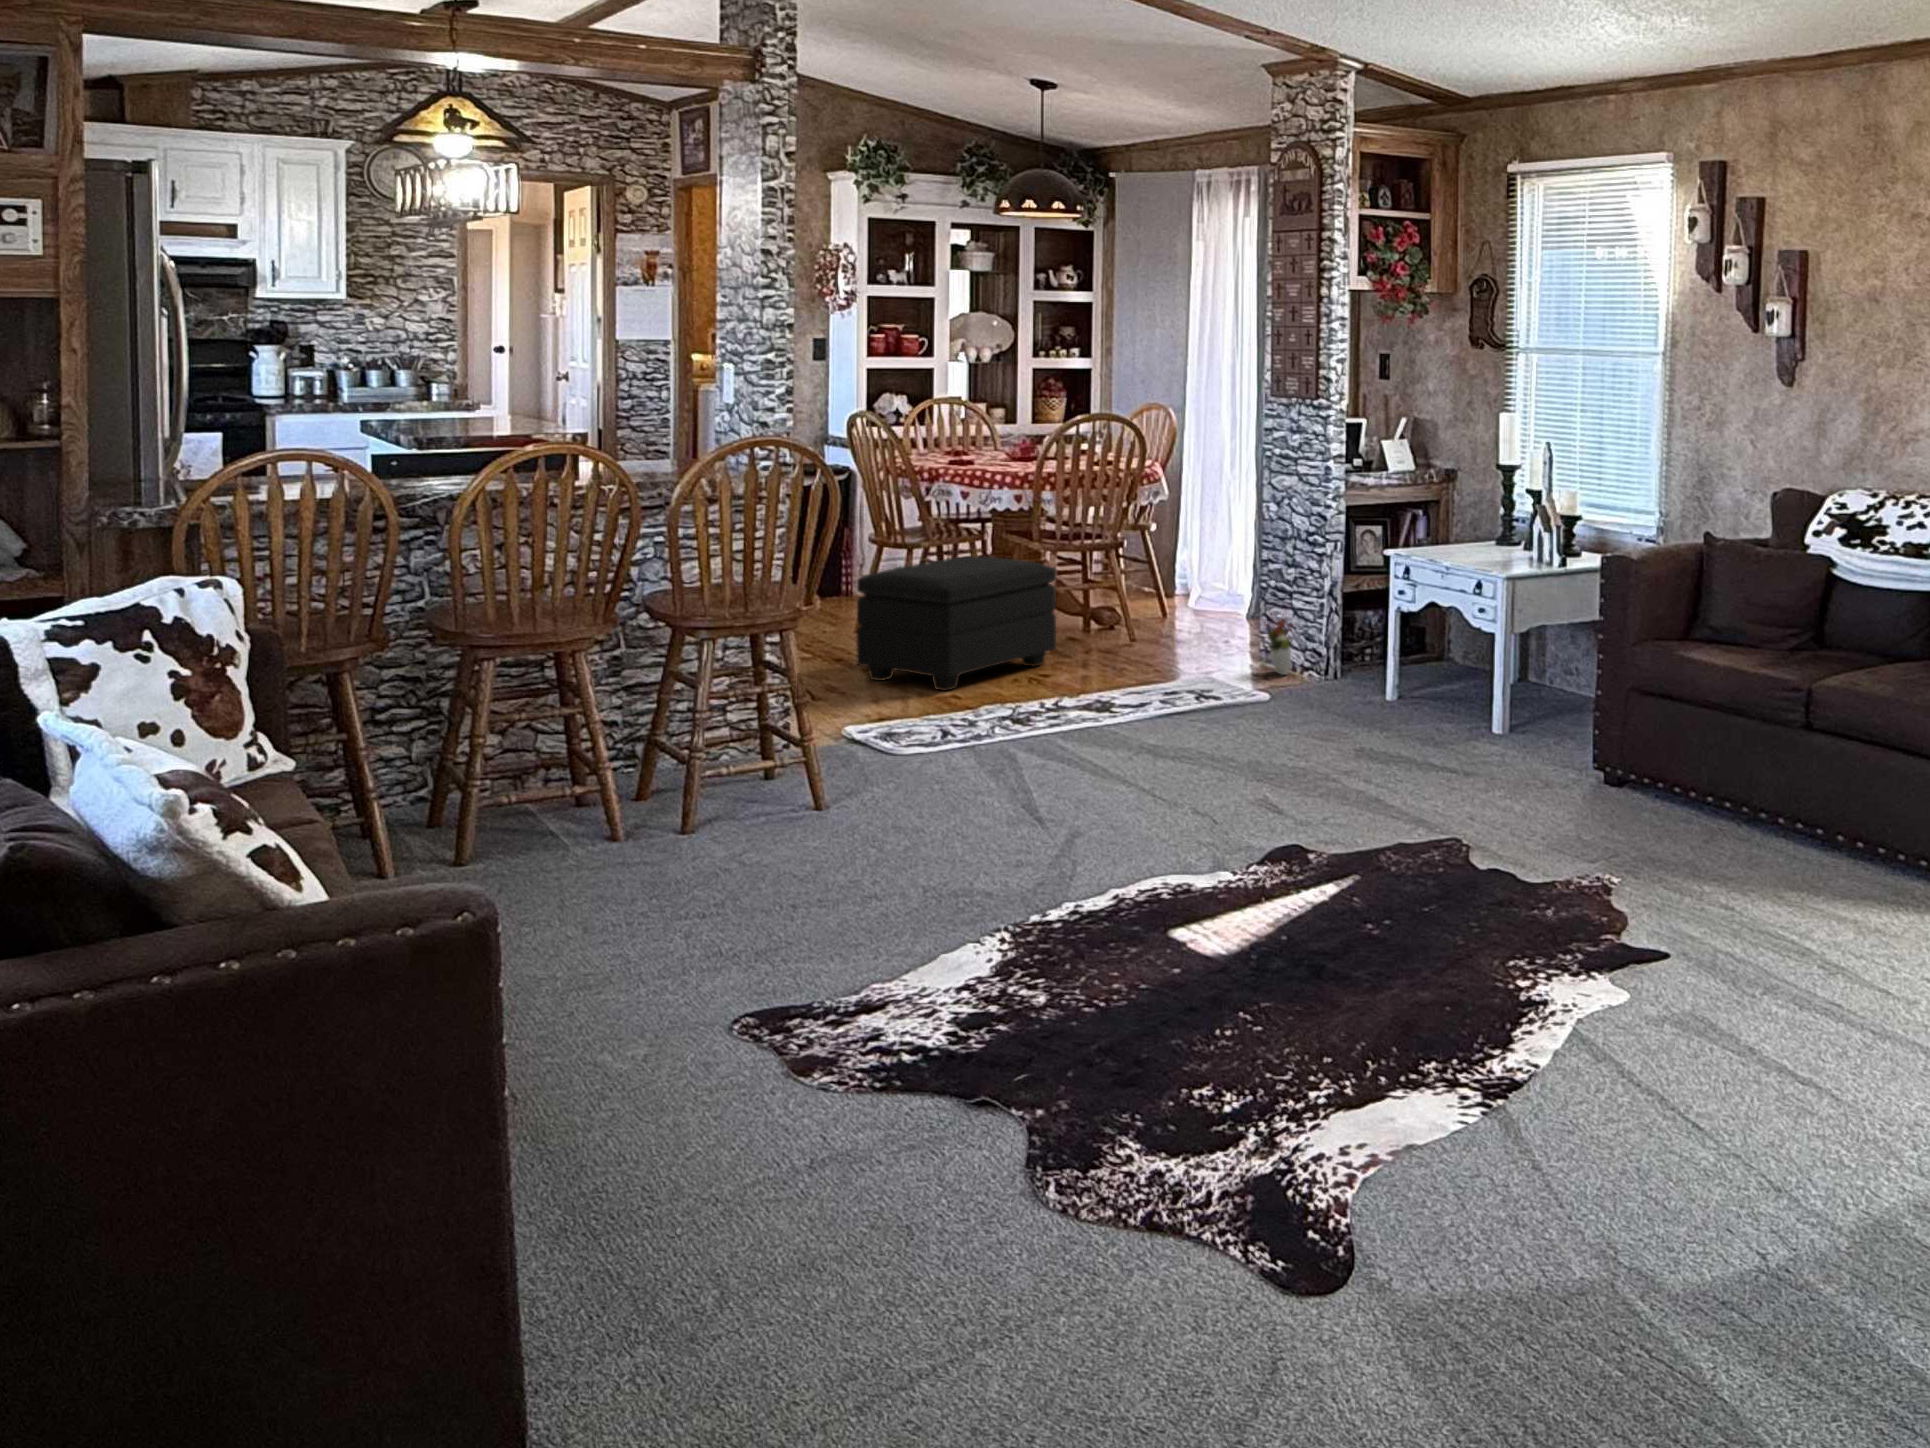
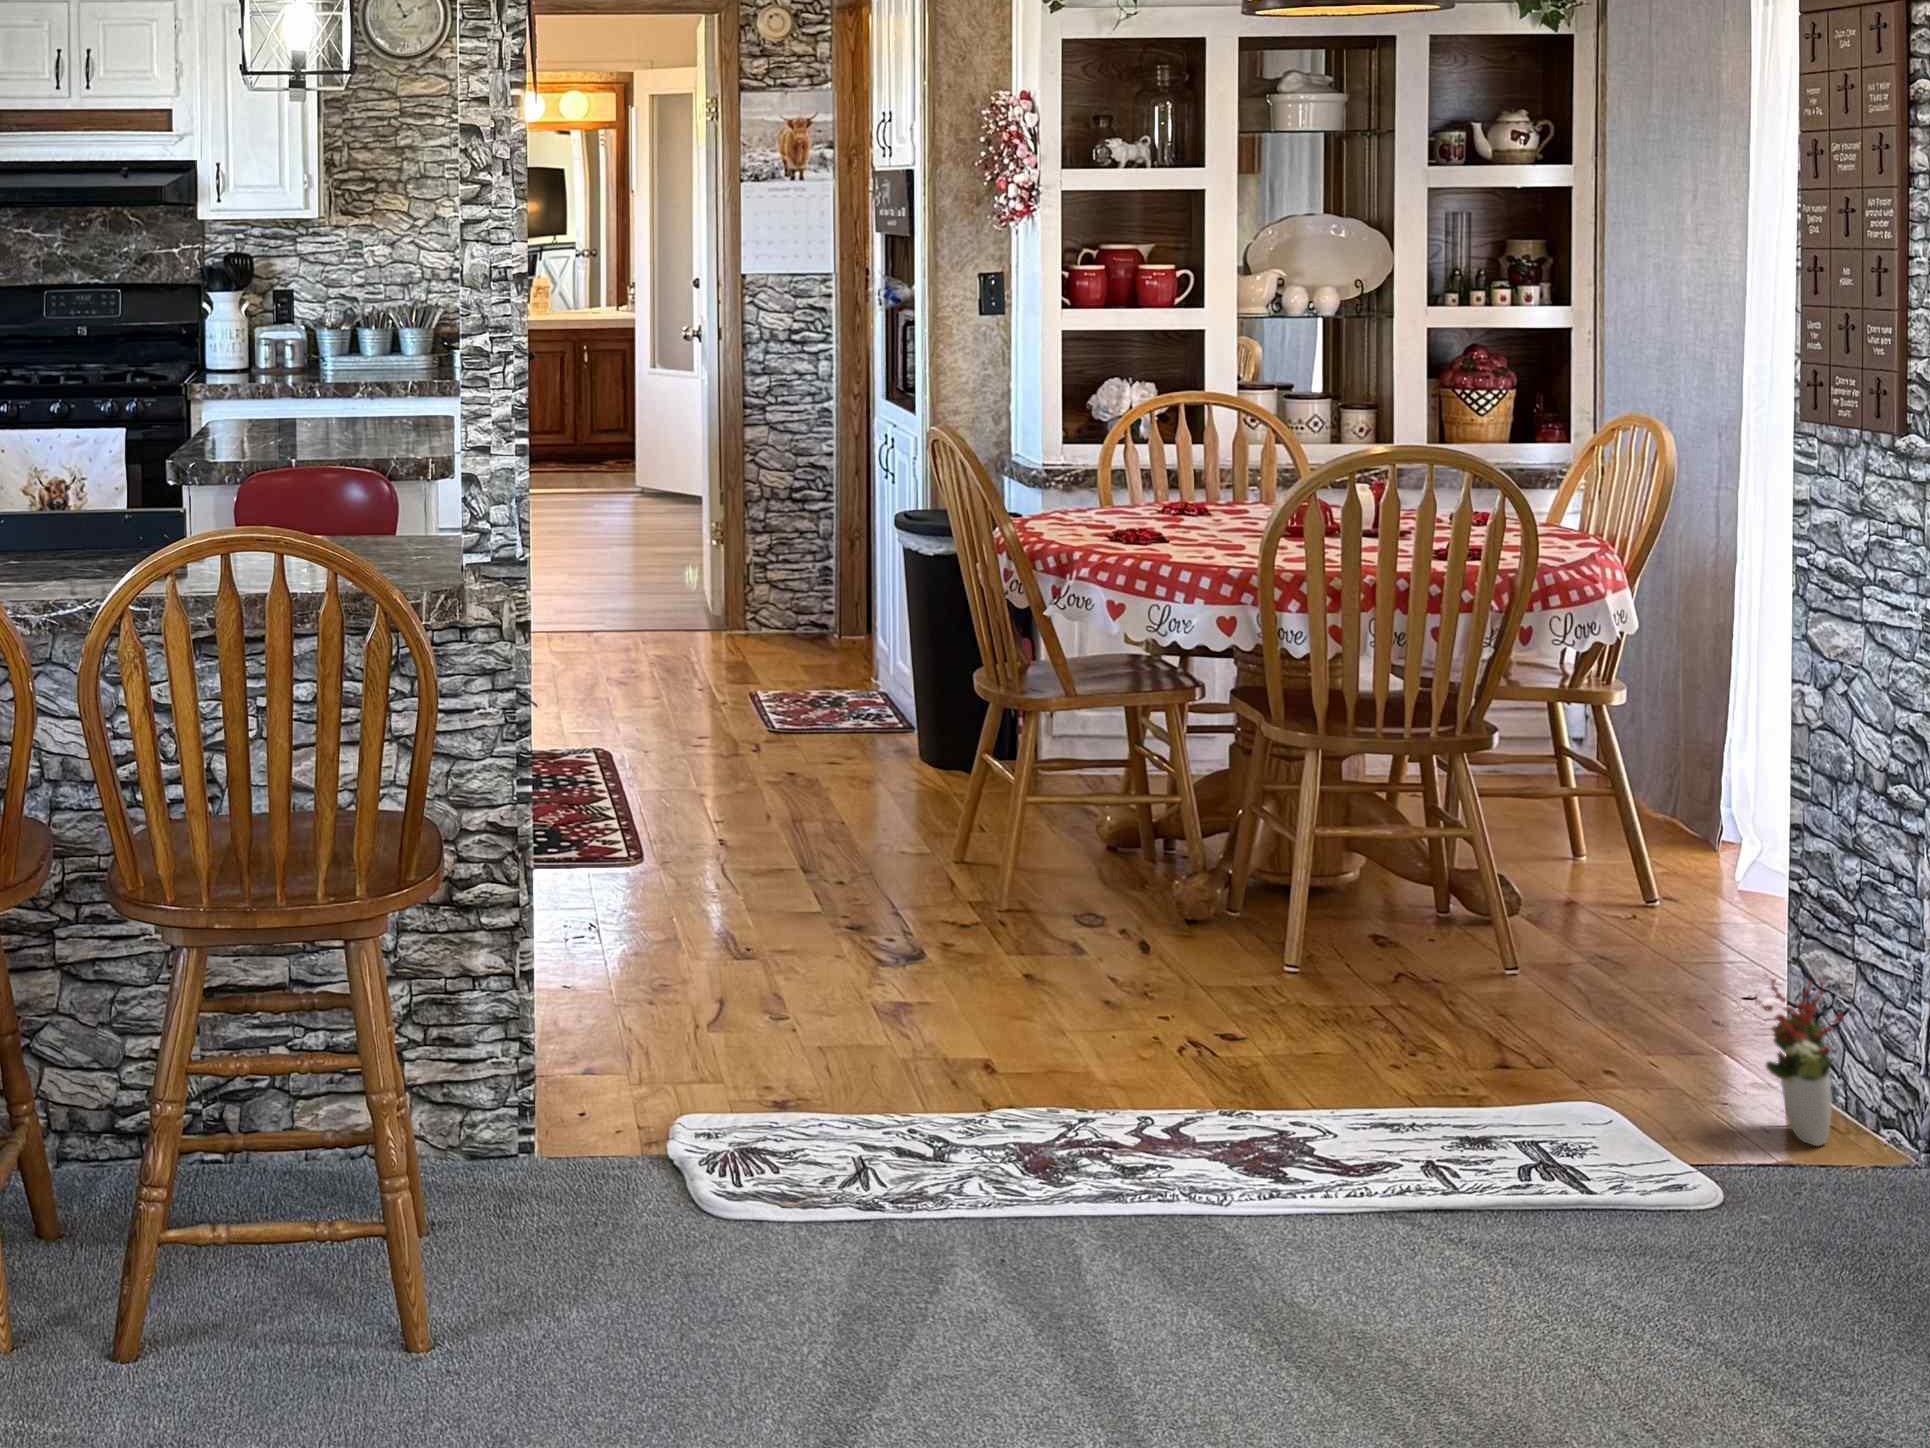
footstool: present [857,556,1057,691] -> none [827,740,1264,1042]

